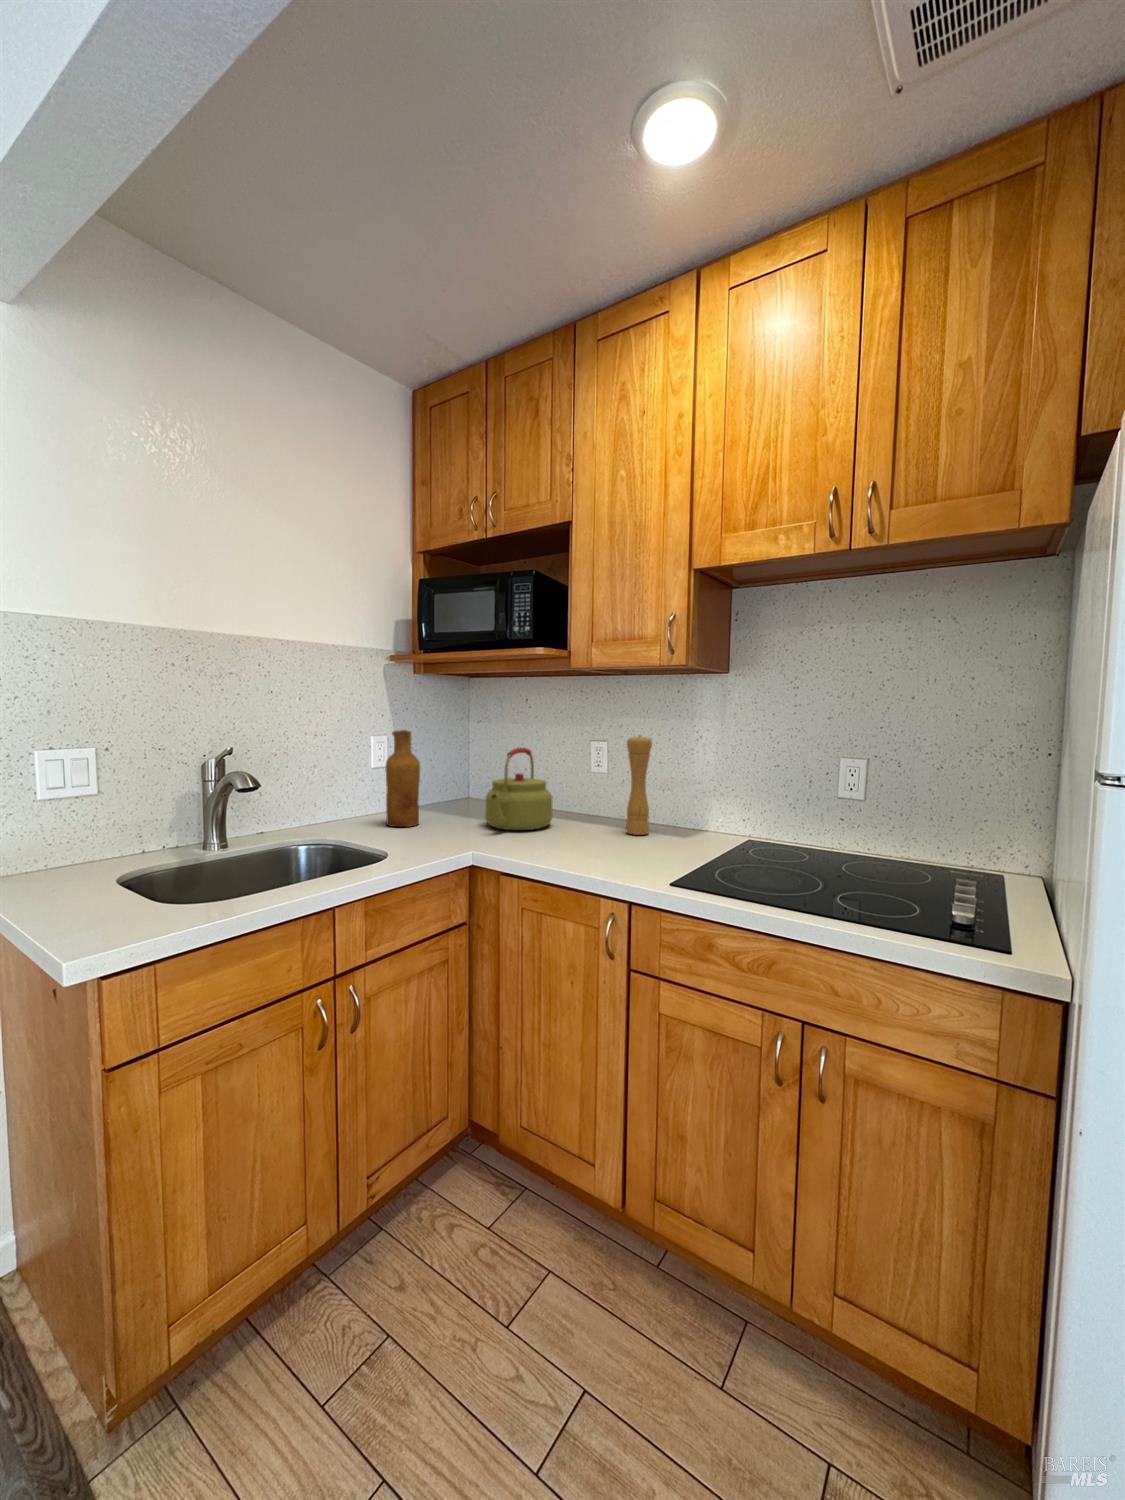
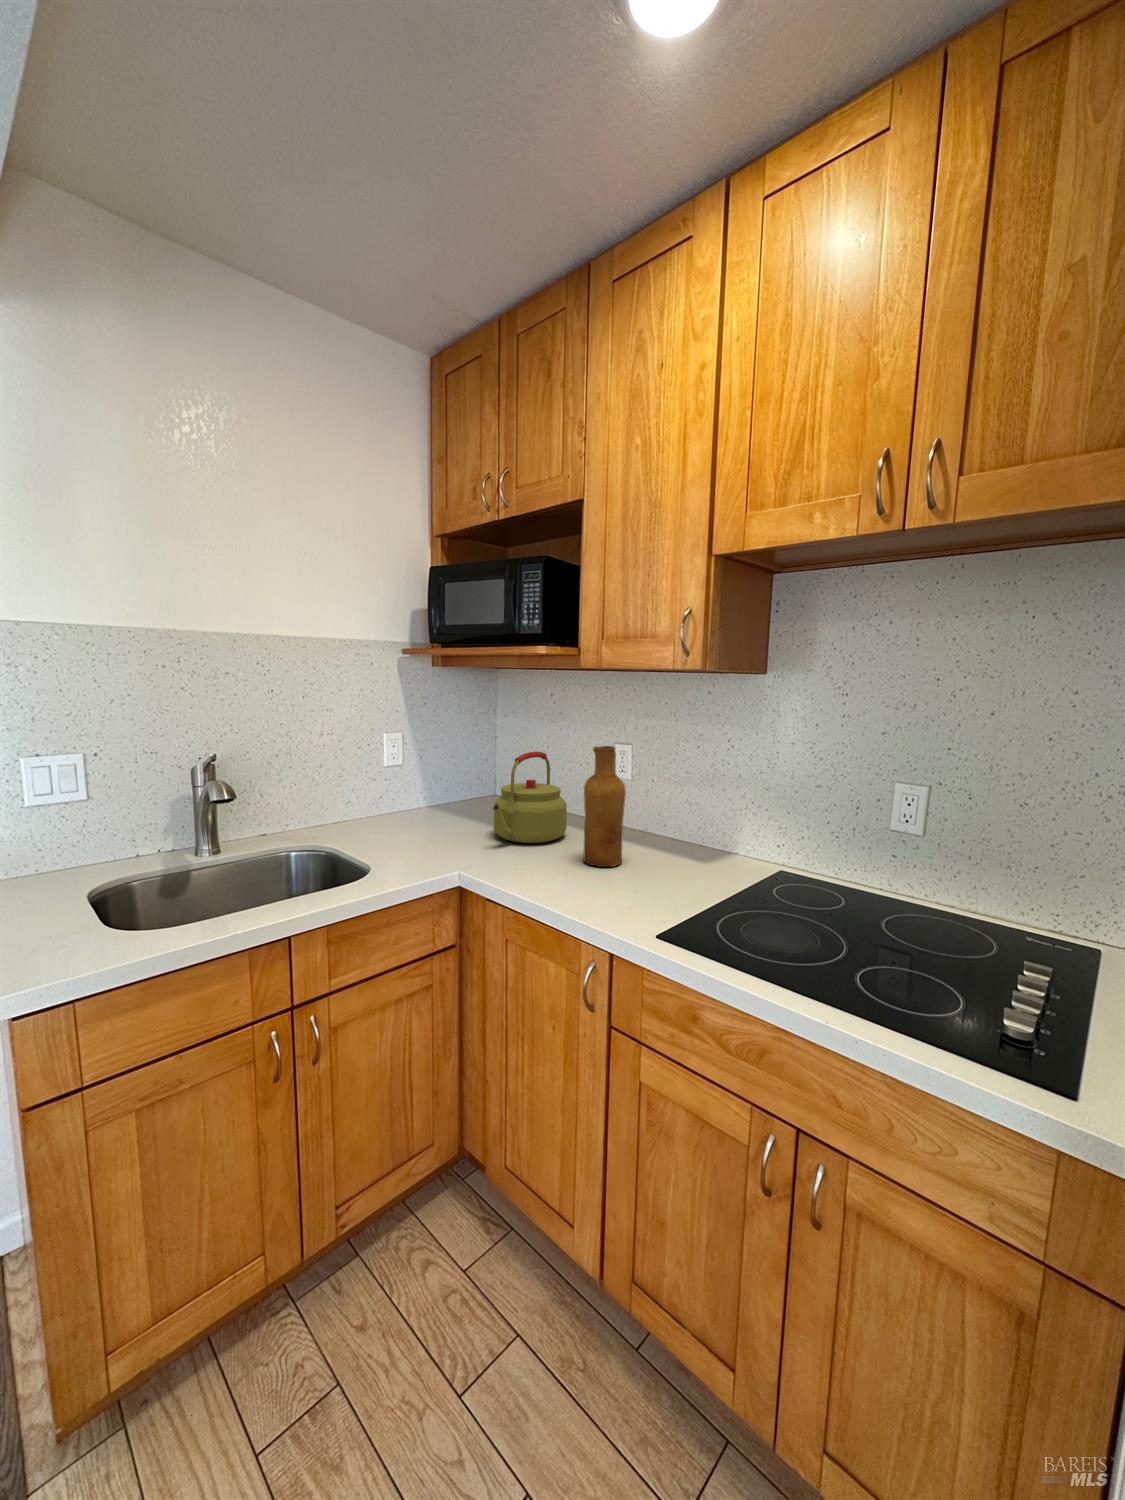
vase: present [386,730,420,827] -> present [583,746,626,867]
pepper mill: present [626,735,652,835] -> none [642,743,674,856]

